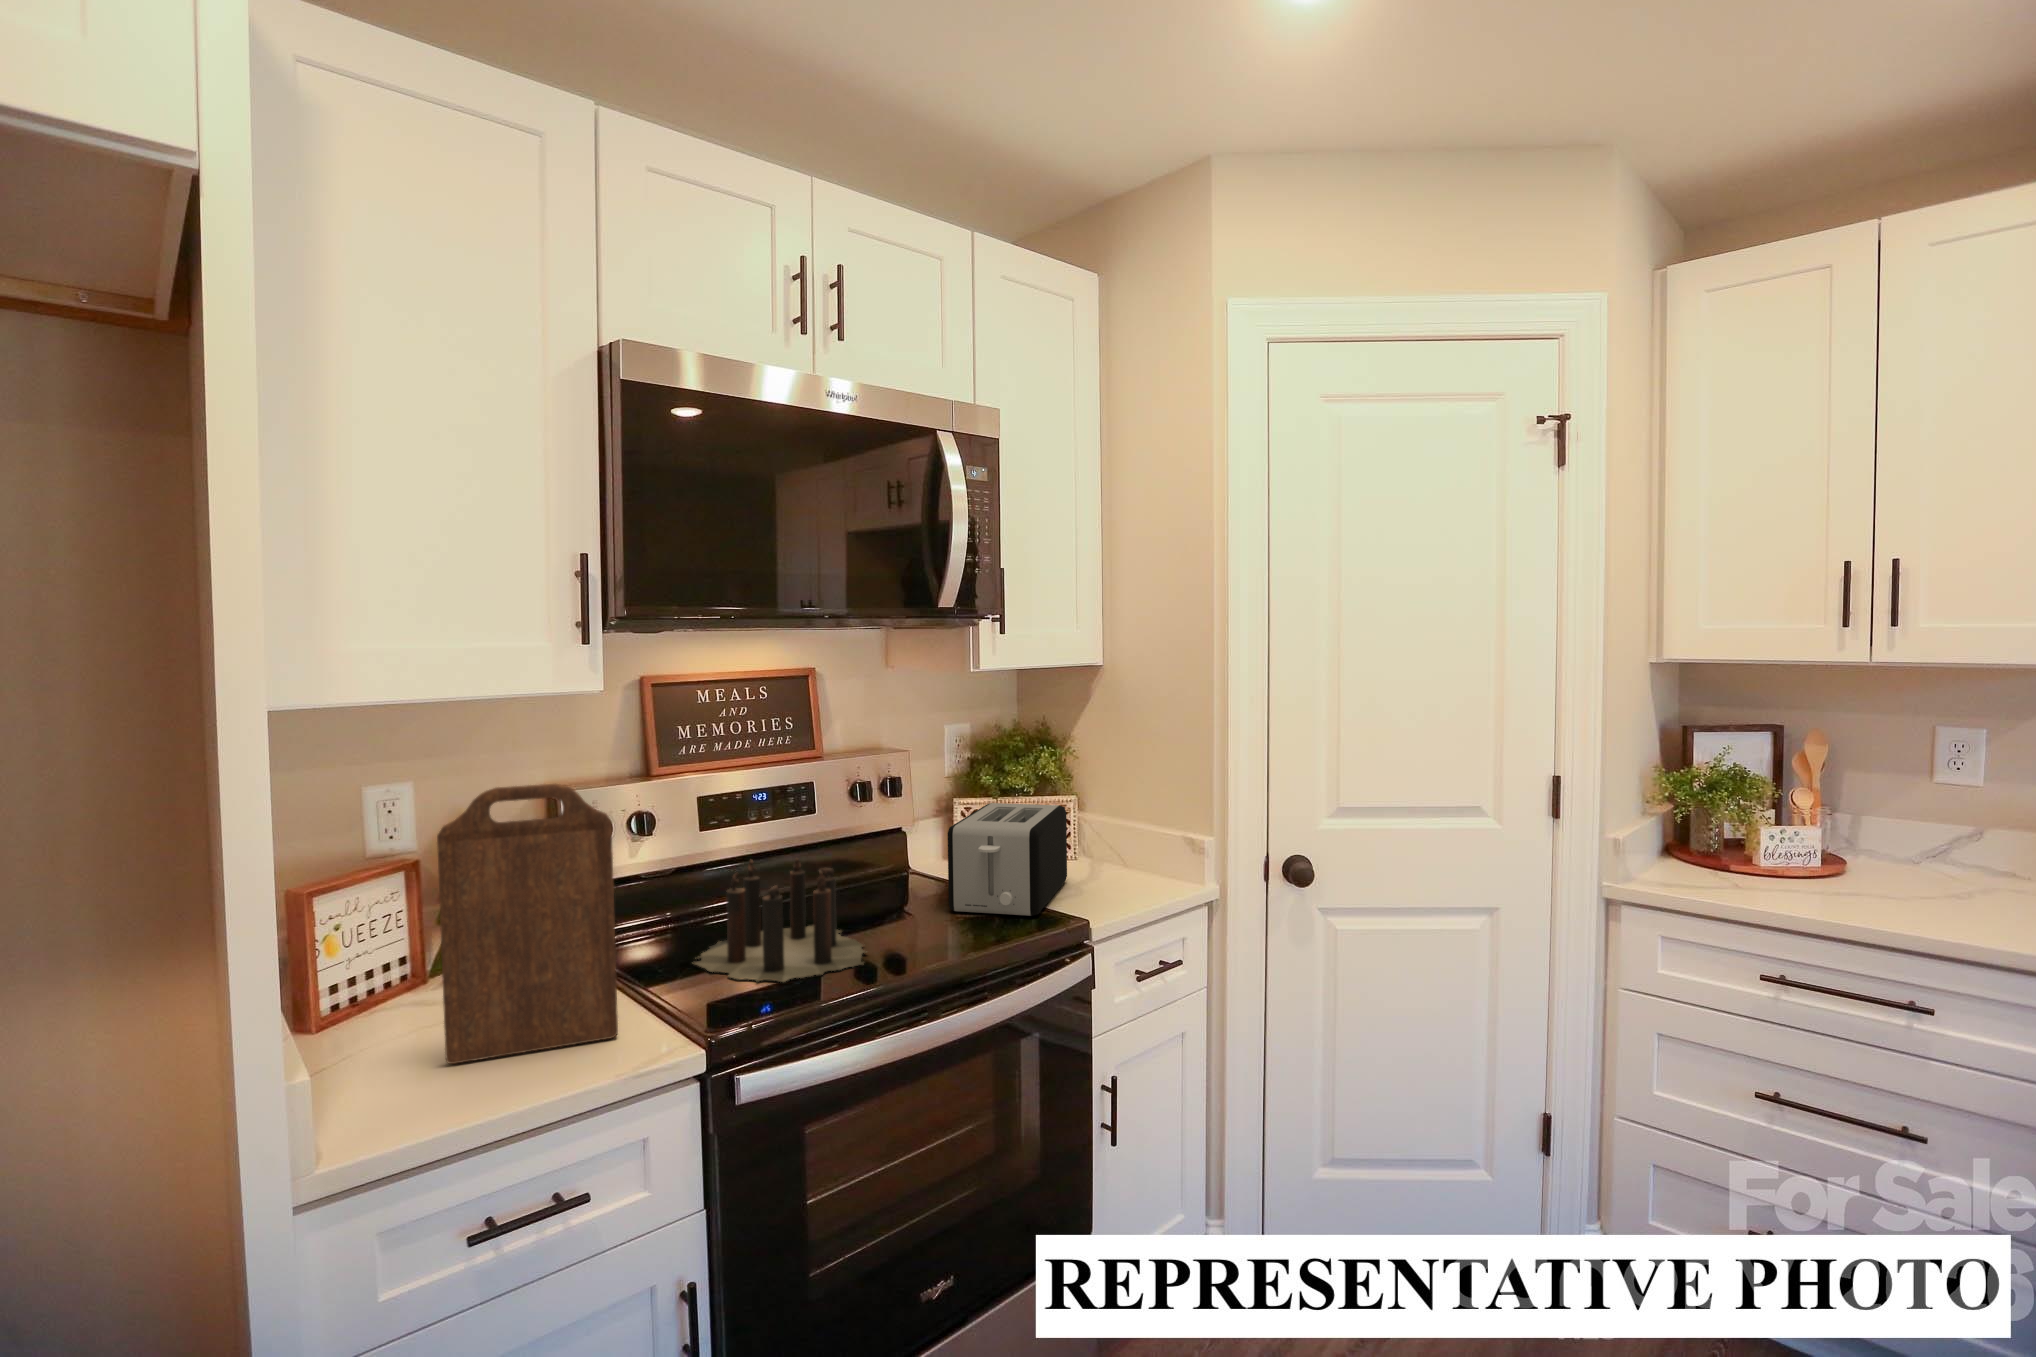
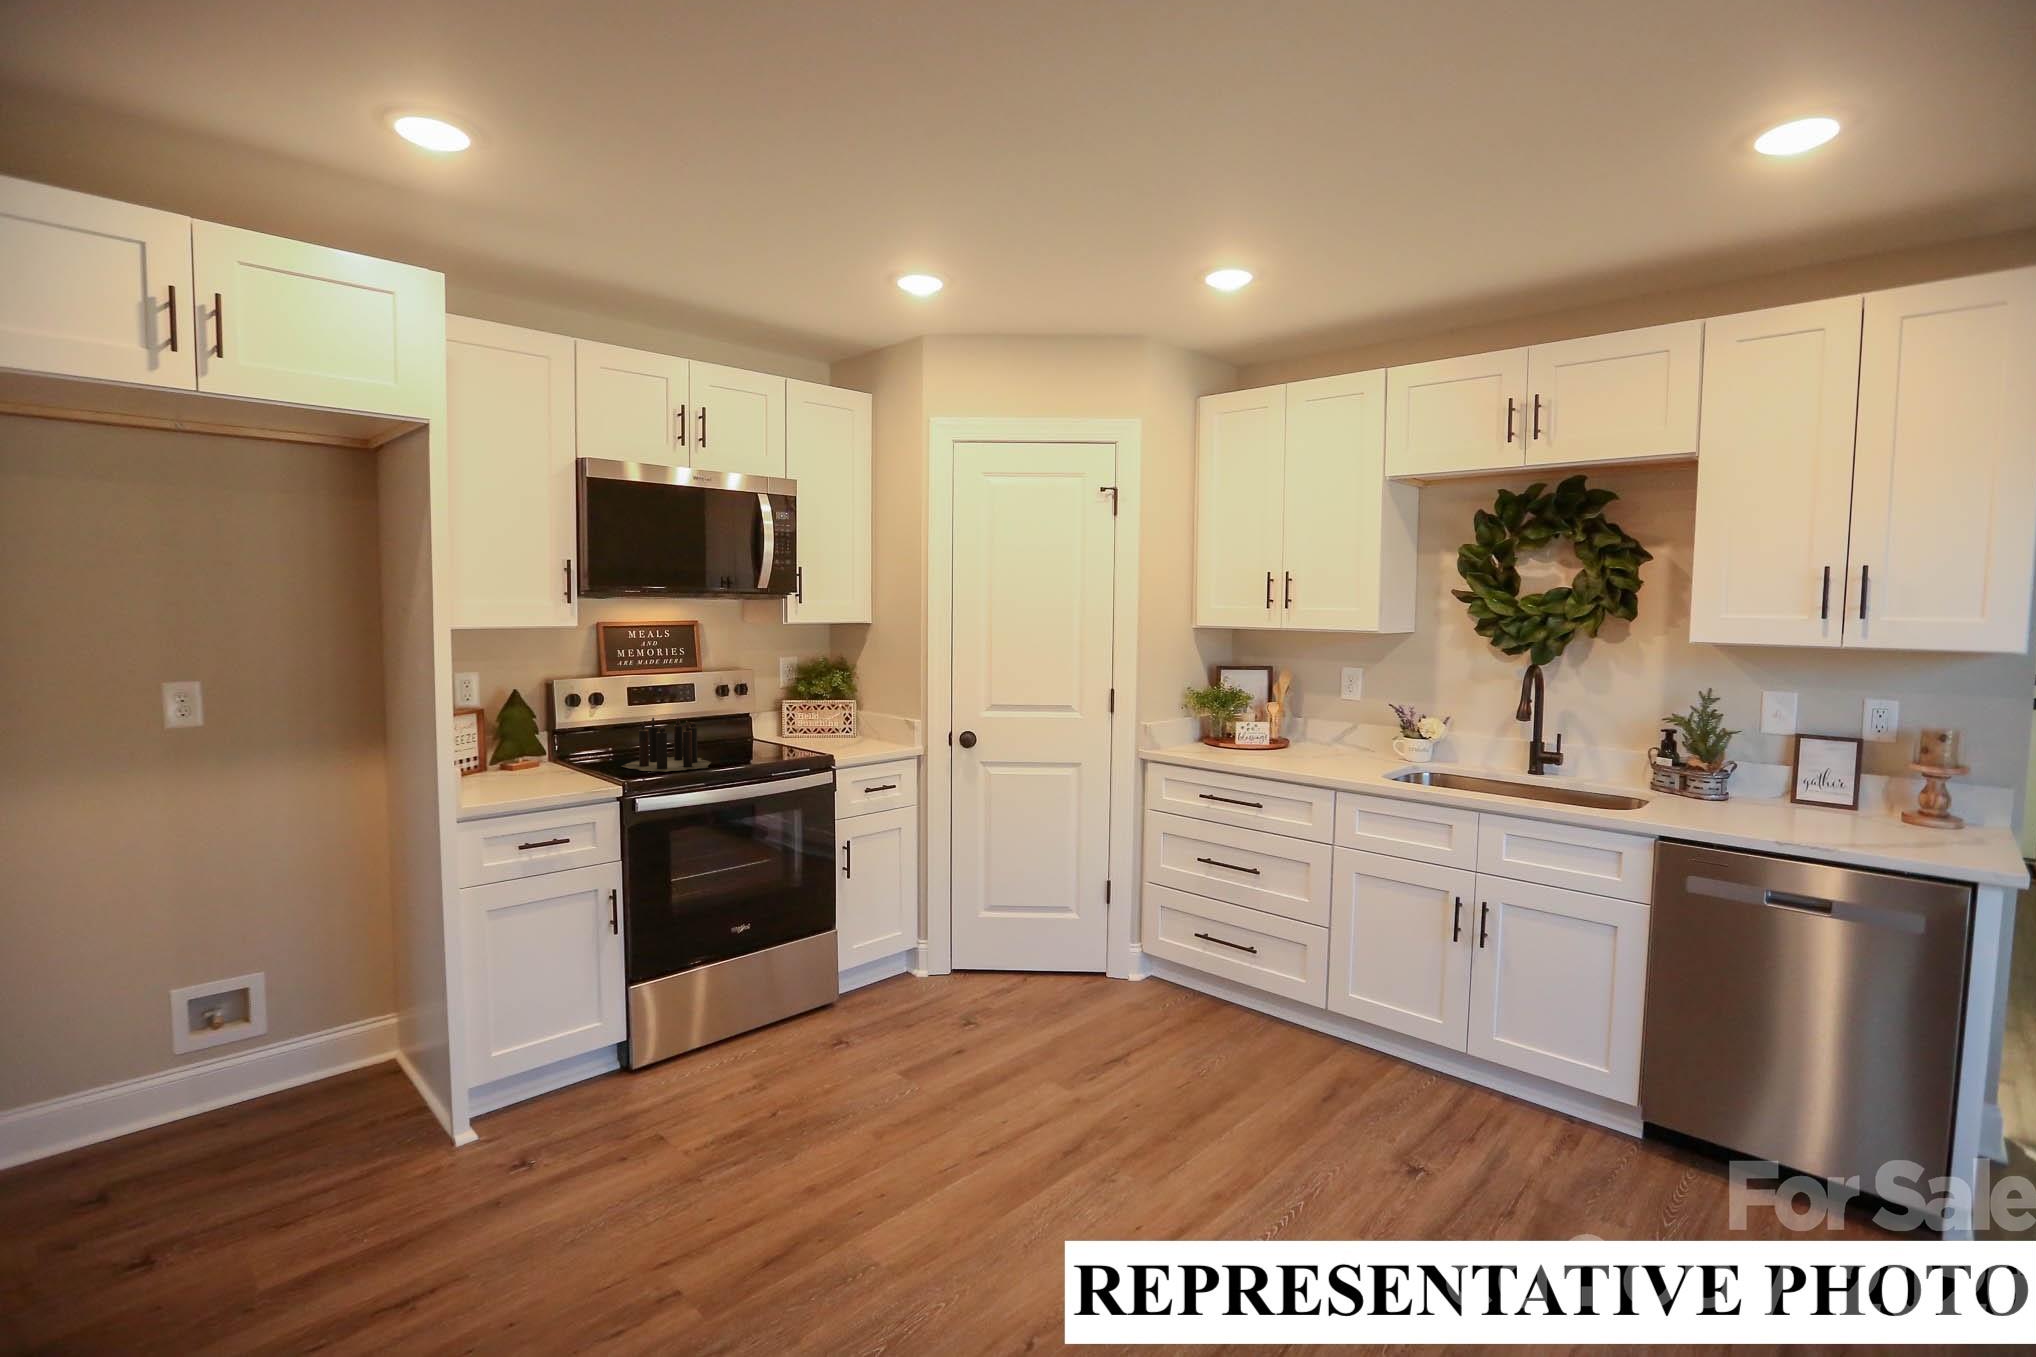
cutting board: present [437,784,618,1064] -> none [505,667,584,789]
toaster: present [948,803,1067,916] -> none [764,700,840,755]

